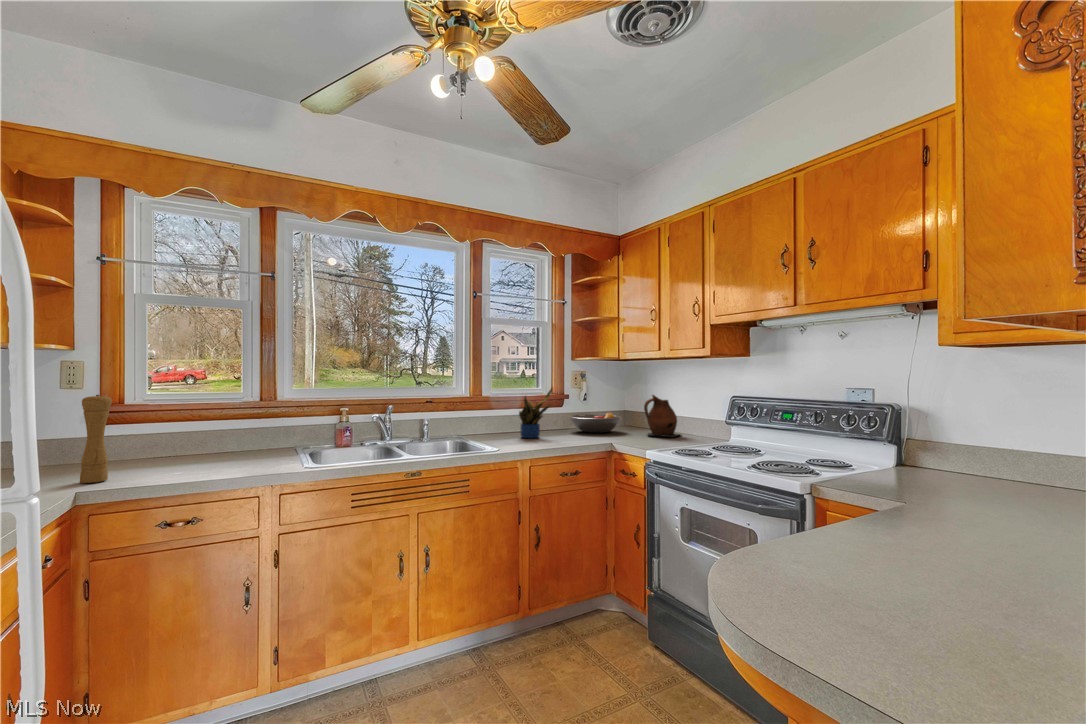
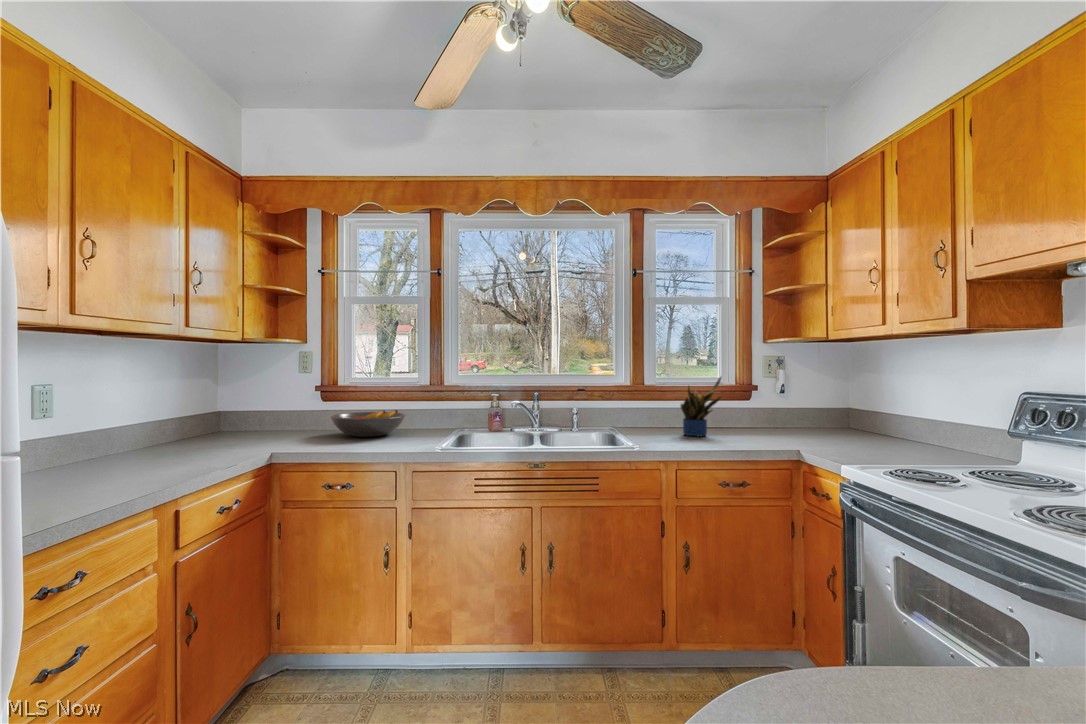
pepper mill: present [80,395,112,483] -> none [282,376,302,445]
ceramic pitcher: present [644,395,681,437] -> none [863,388,932,450]
fruit bowl: present [569,412,622,433] -> present [330,410,405,437]

